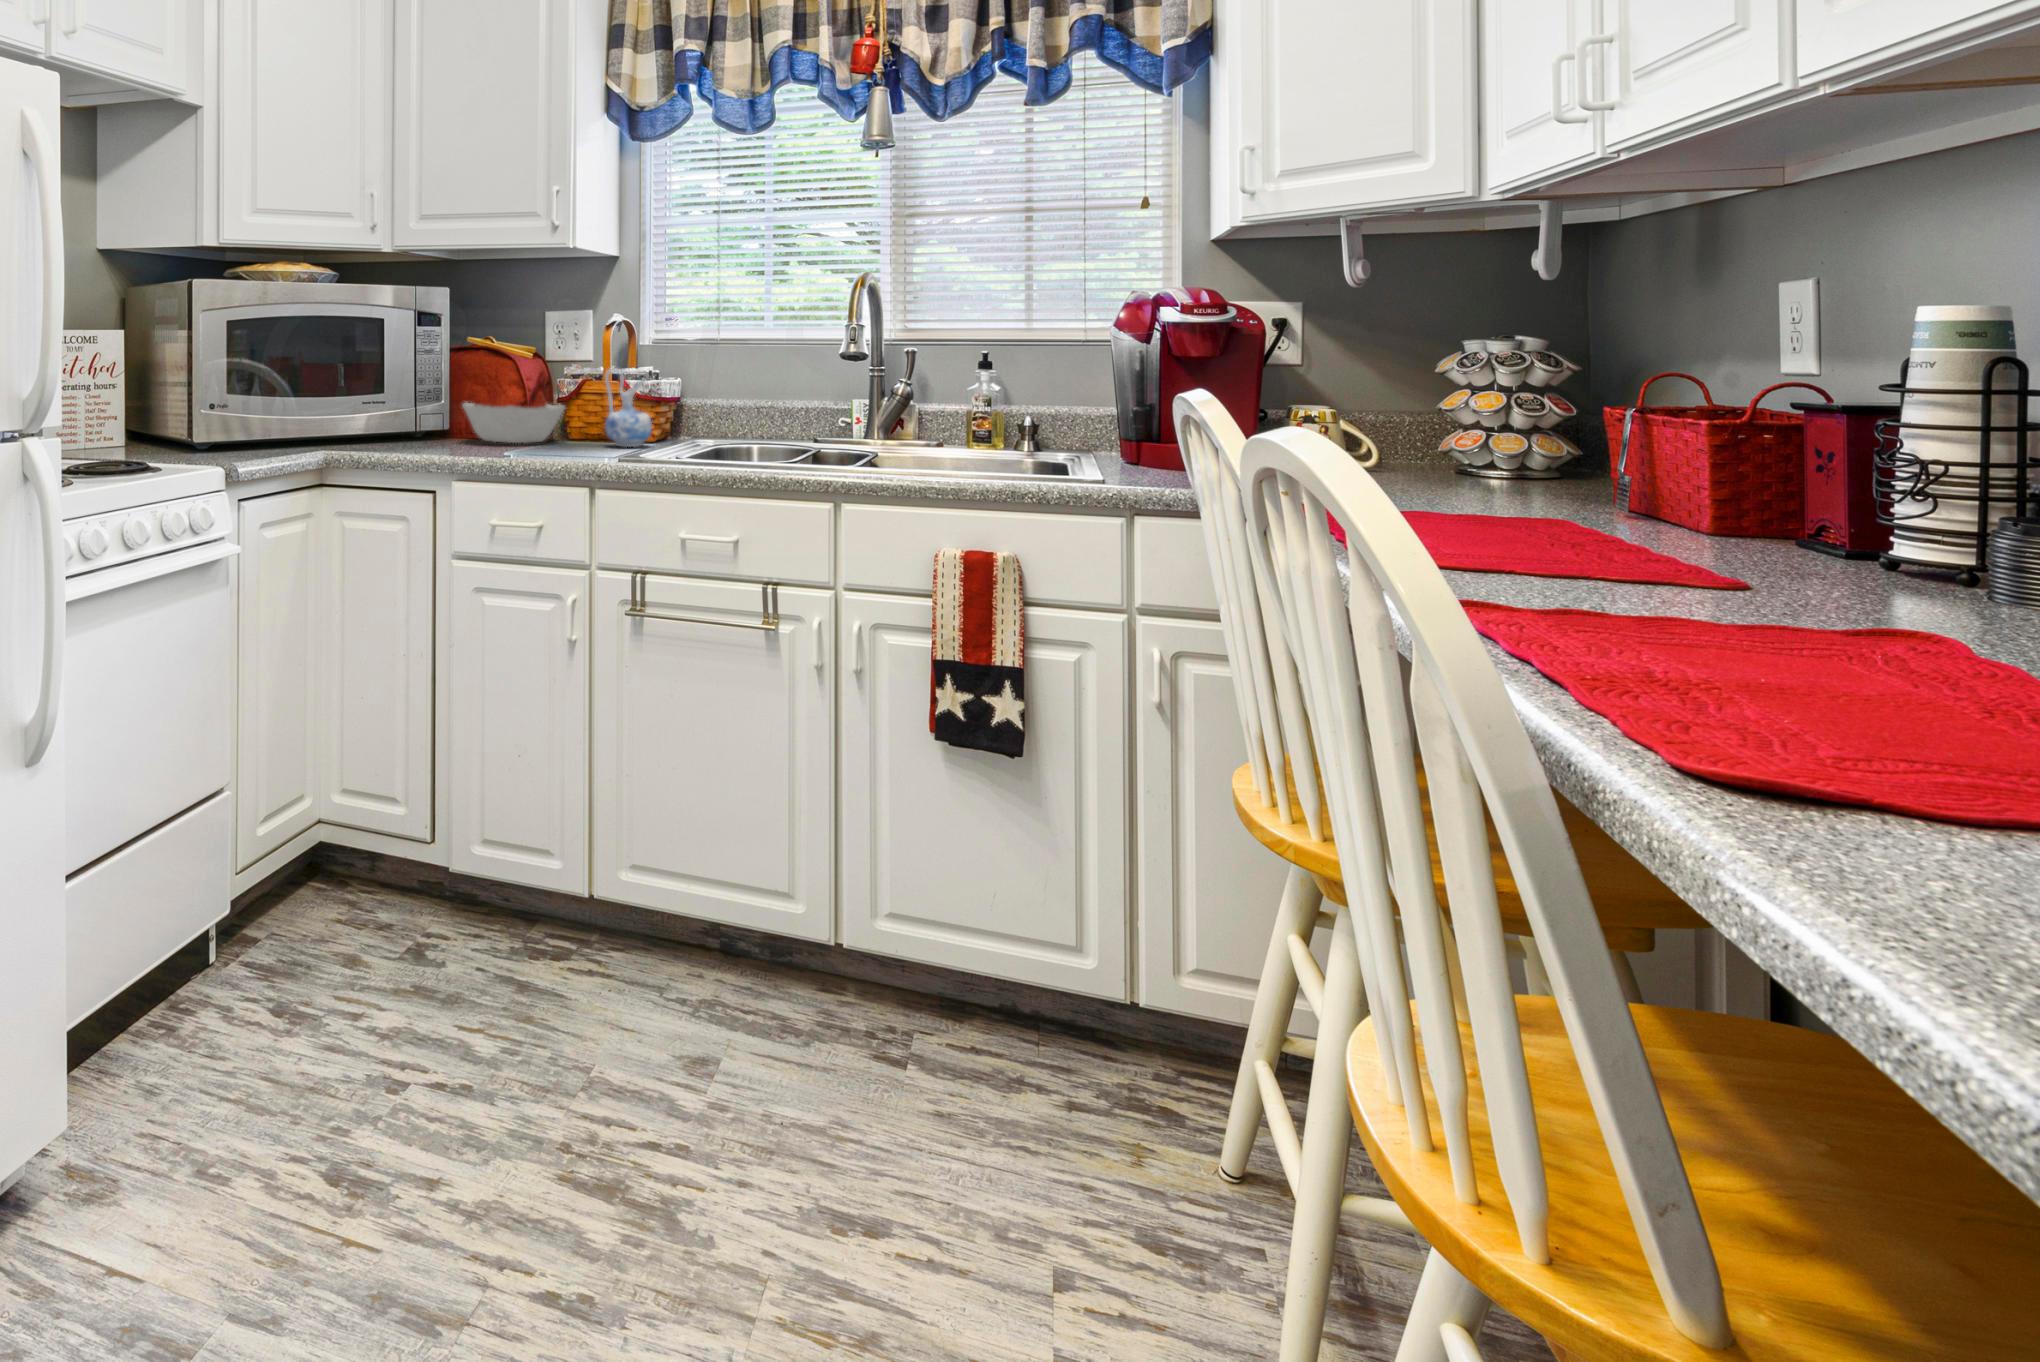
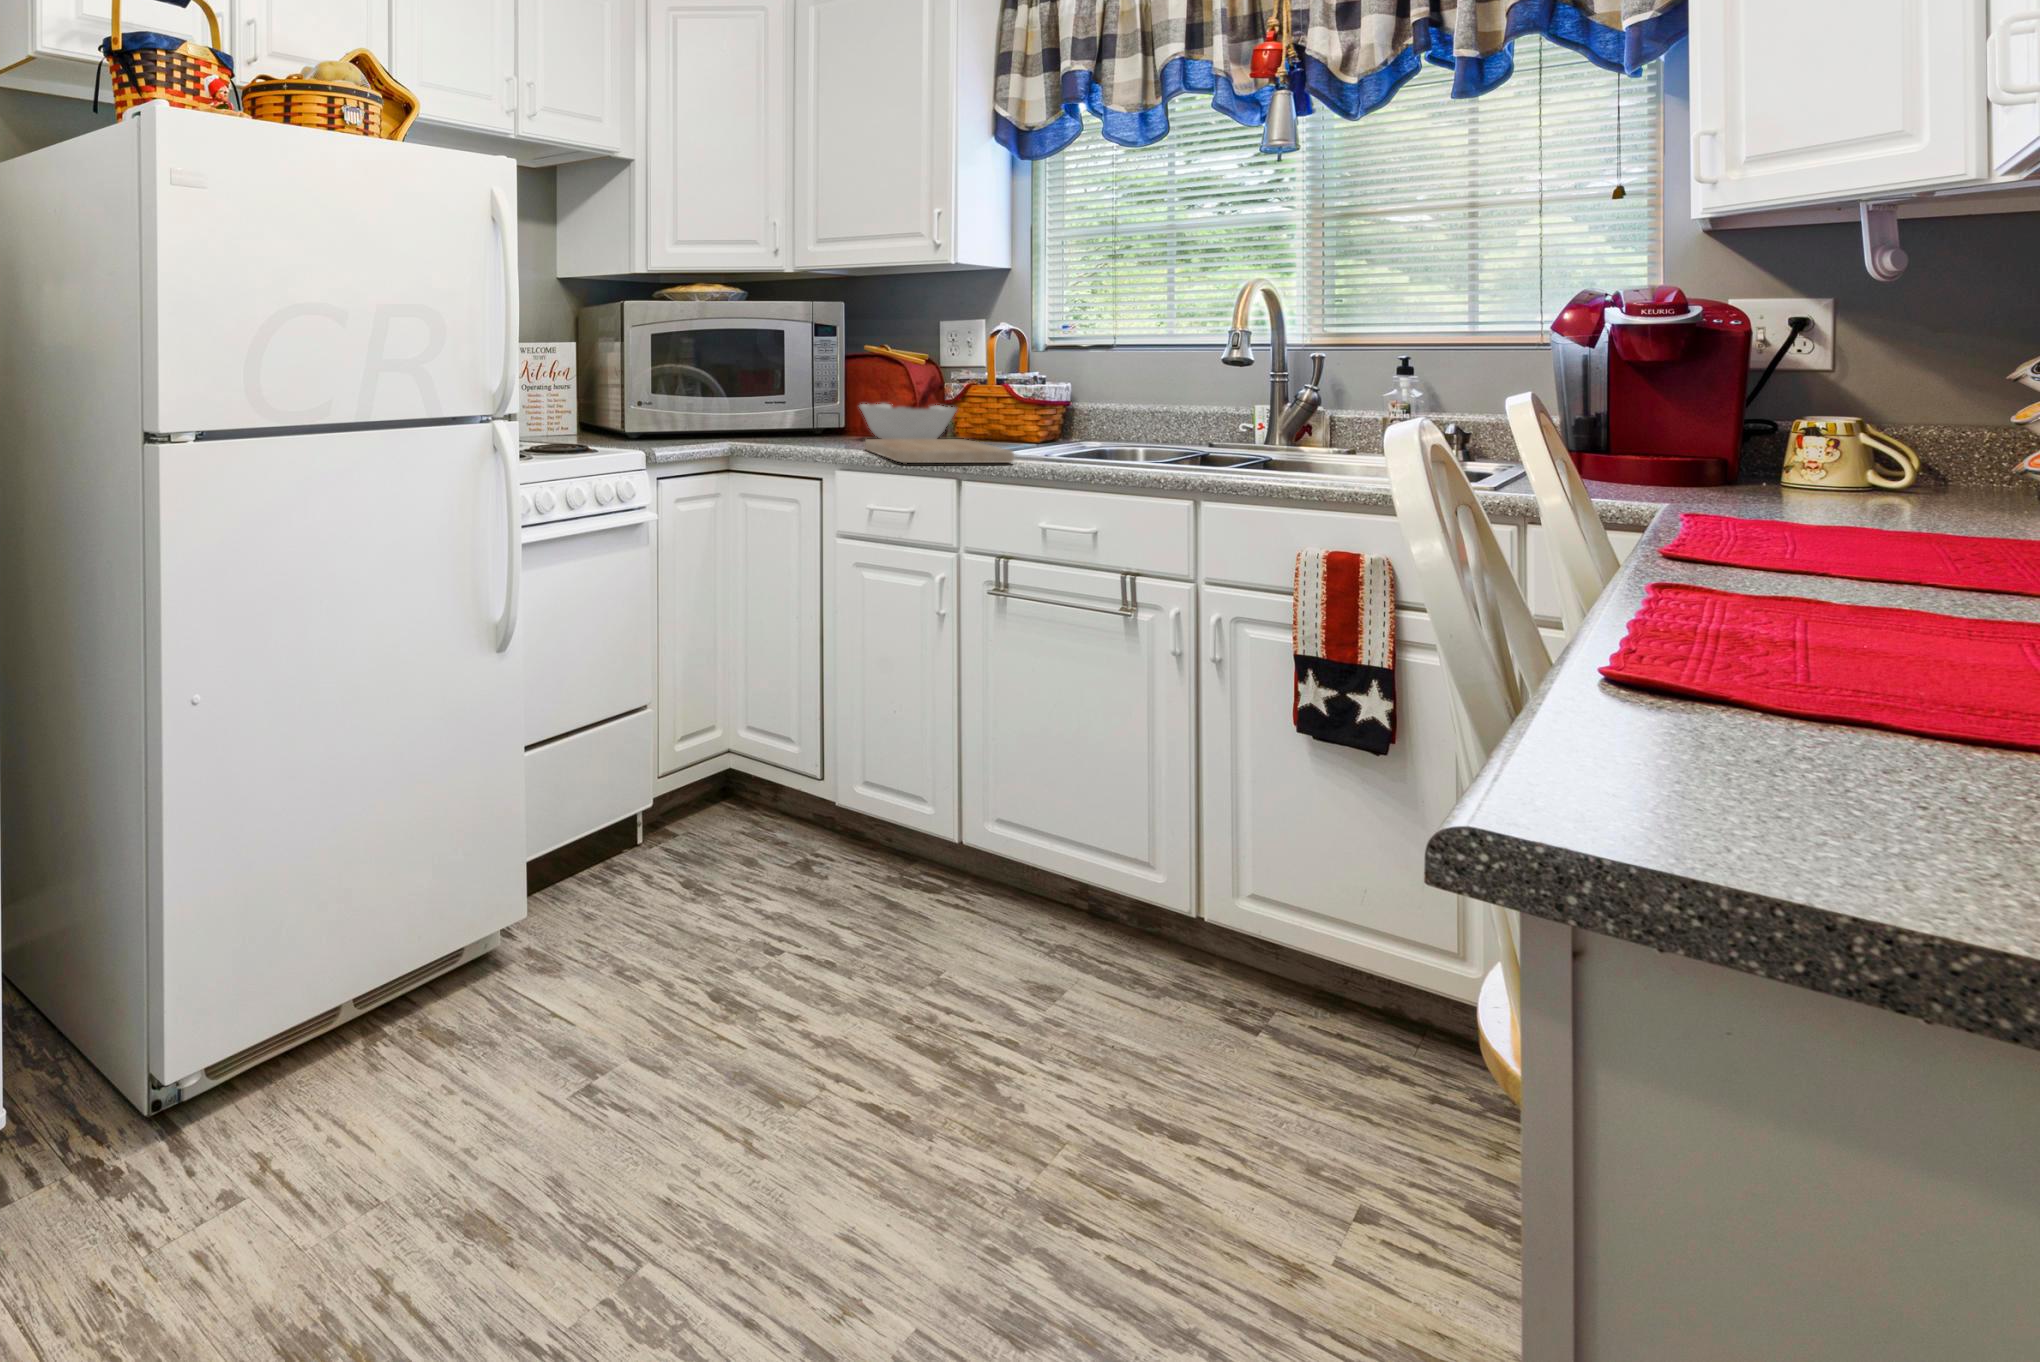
ceramic pitcher: present [605,368,652,447] -> none [992,372,1040,446]
cutting board: none [477,441,646,471] -> present [865,439,1014,463]

